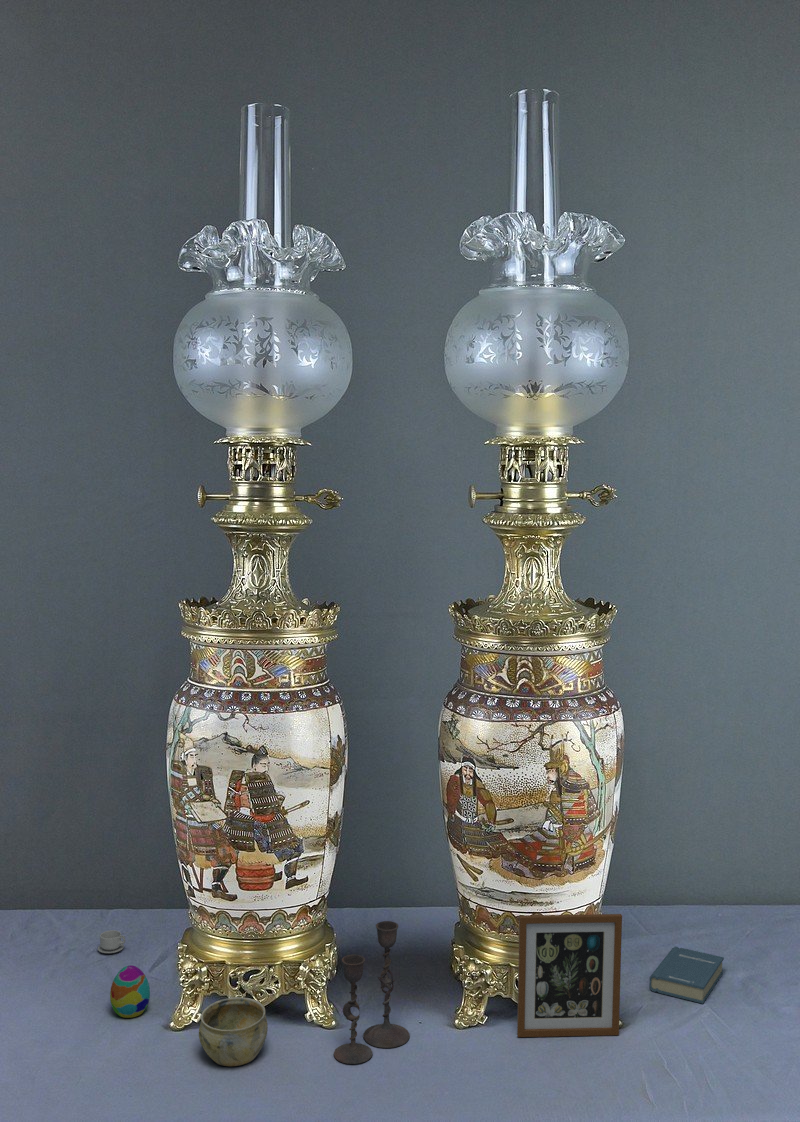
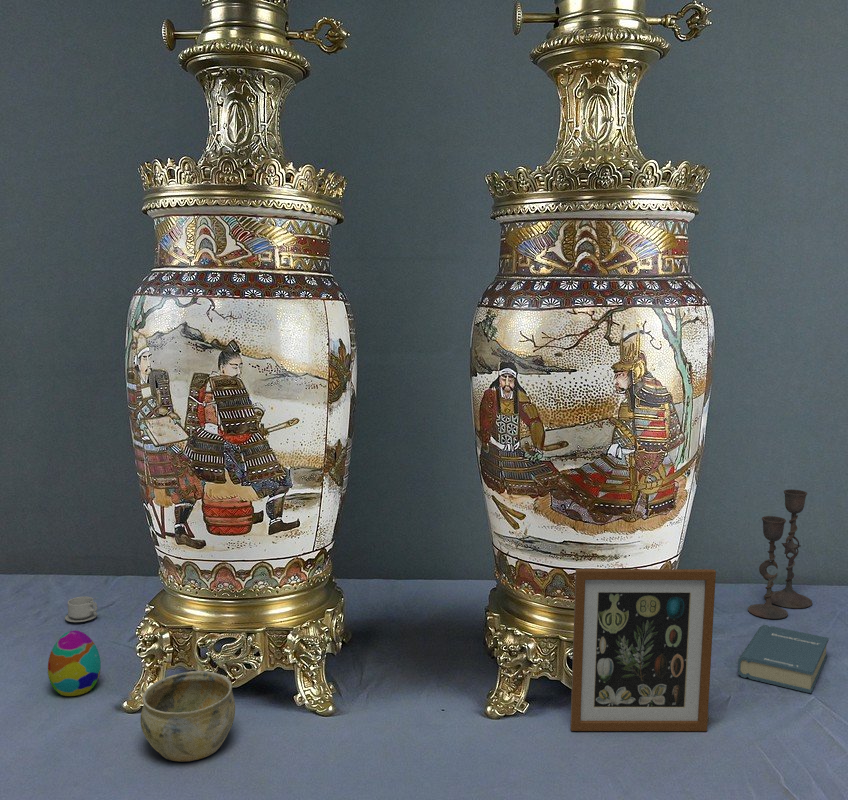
candlestick: present [334,921,410,1064] -> present [748,489,812,619]

